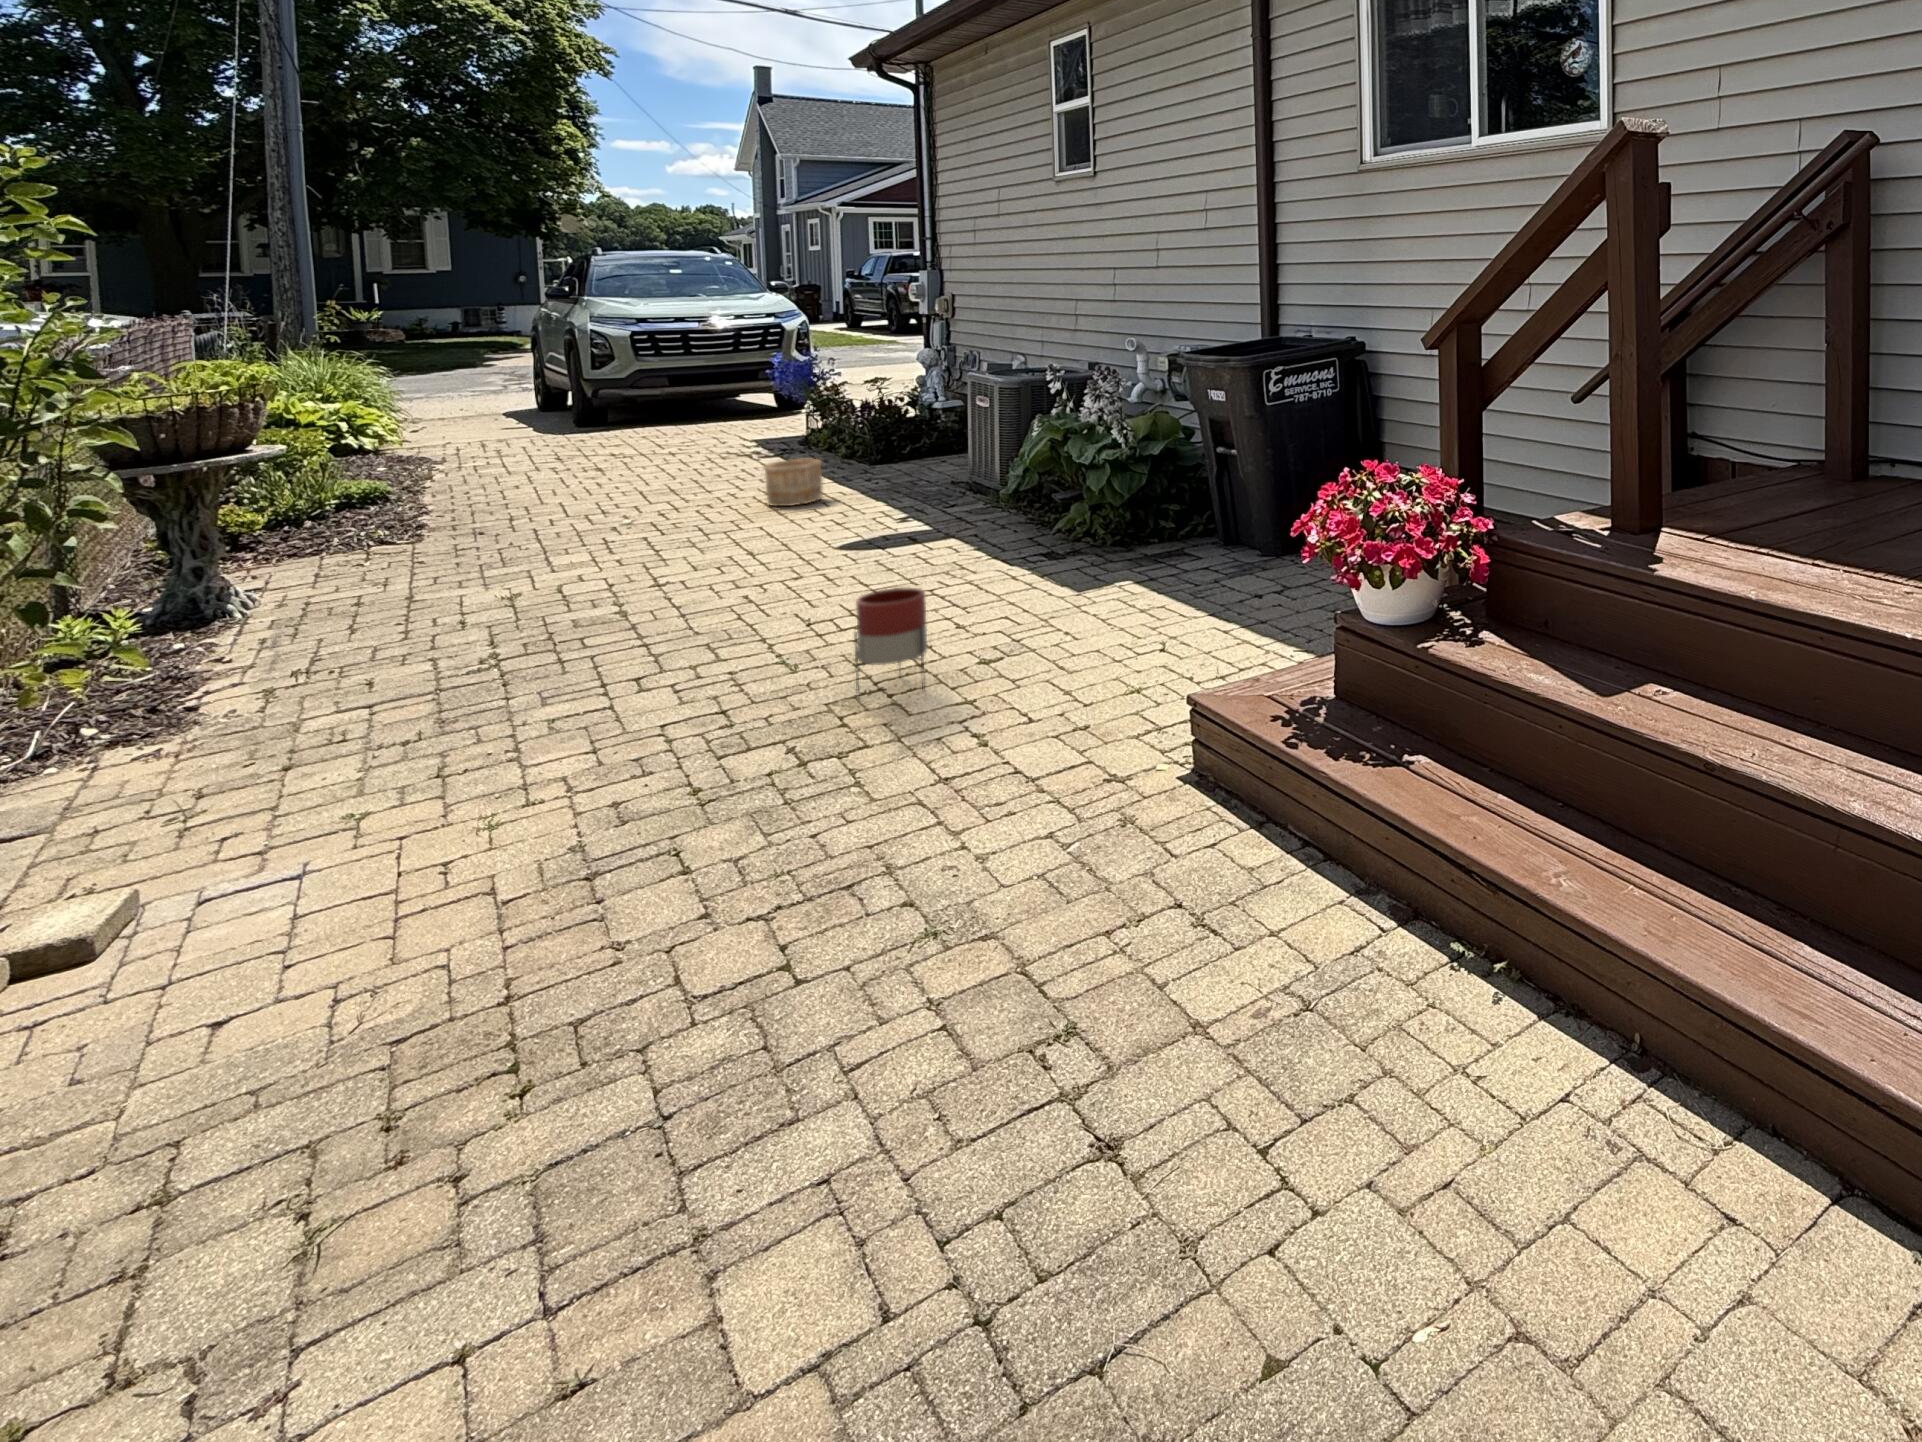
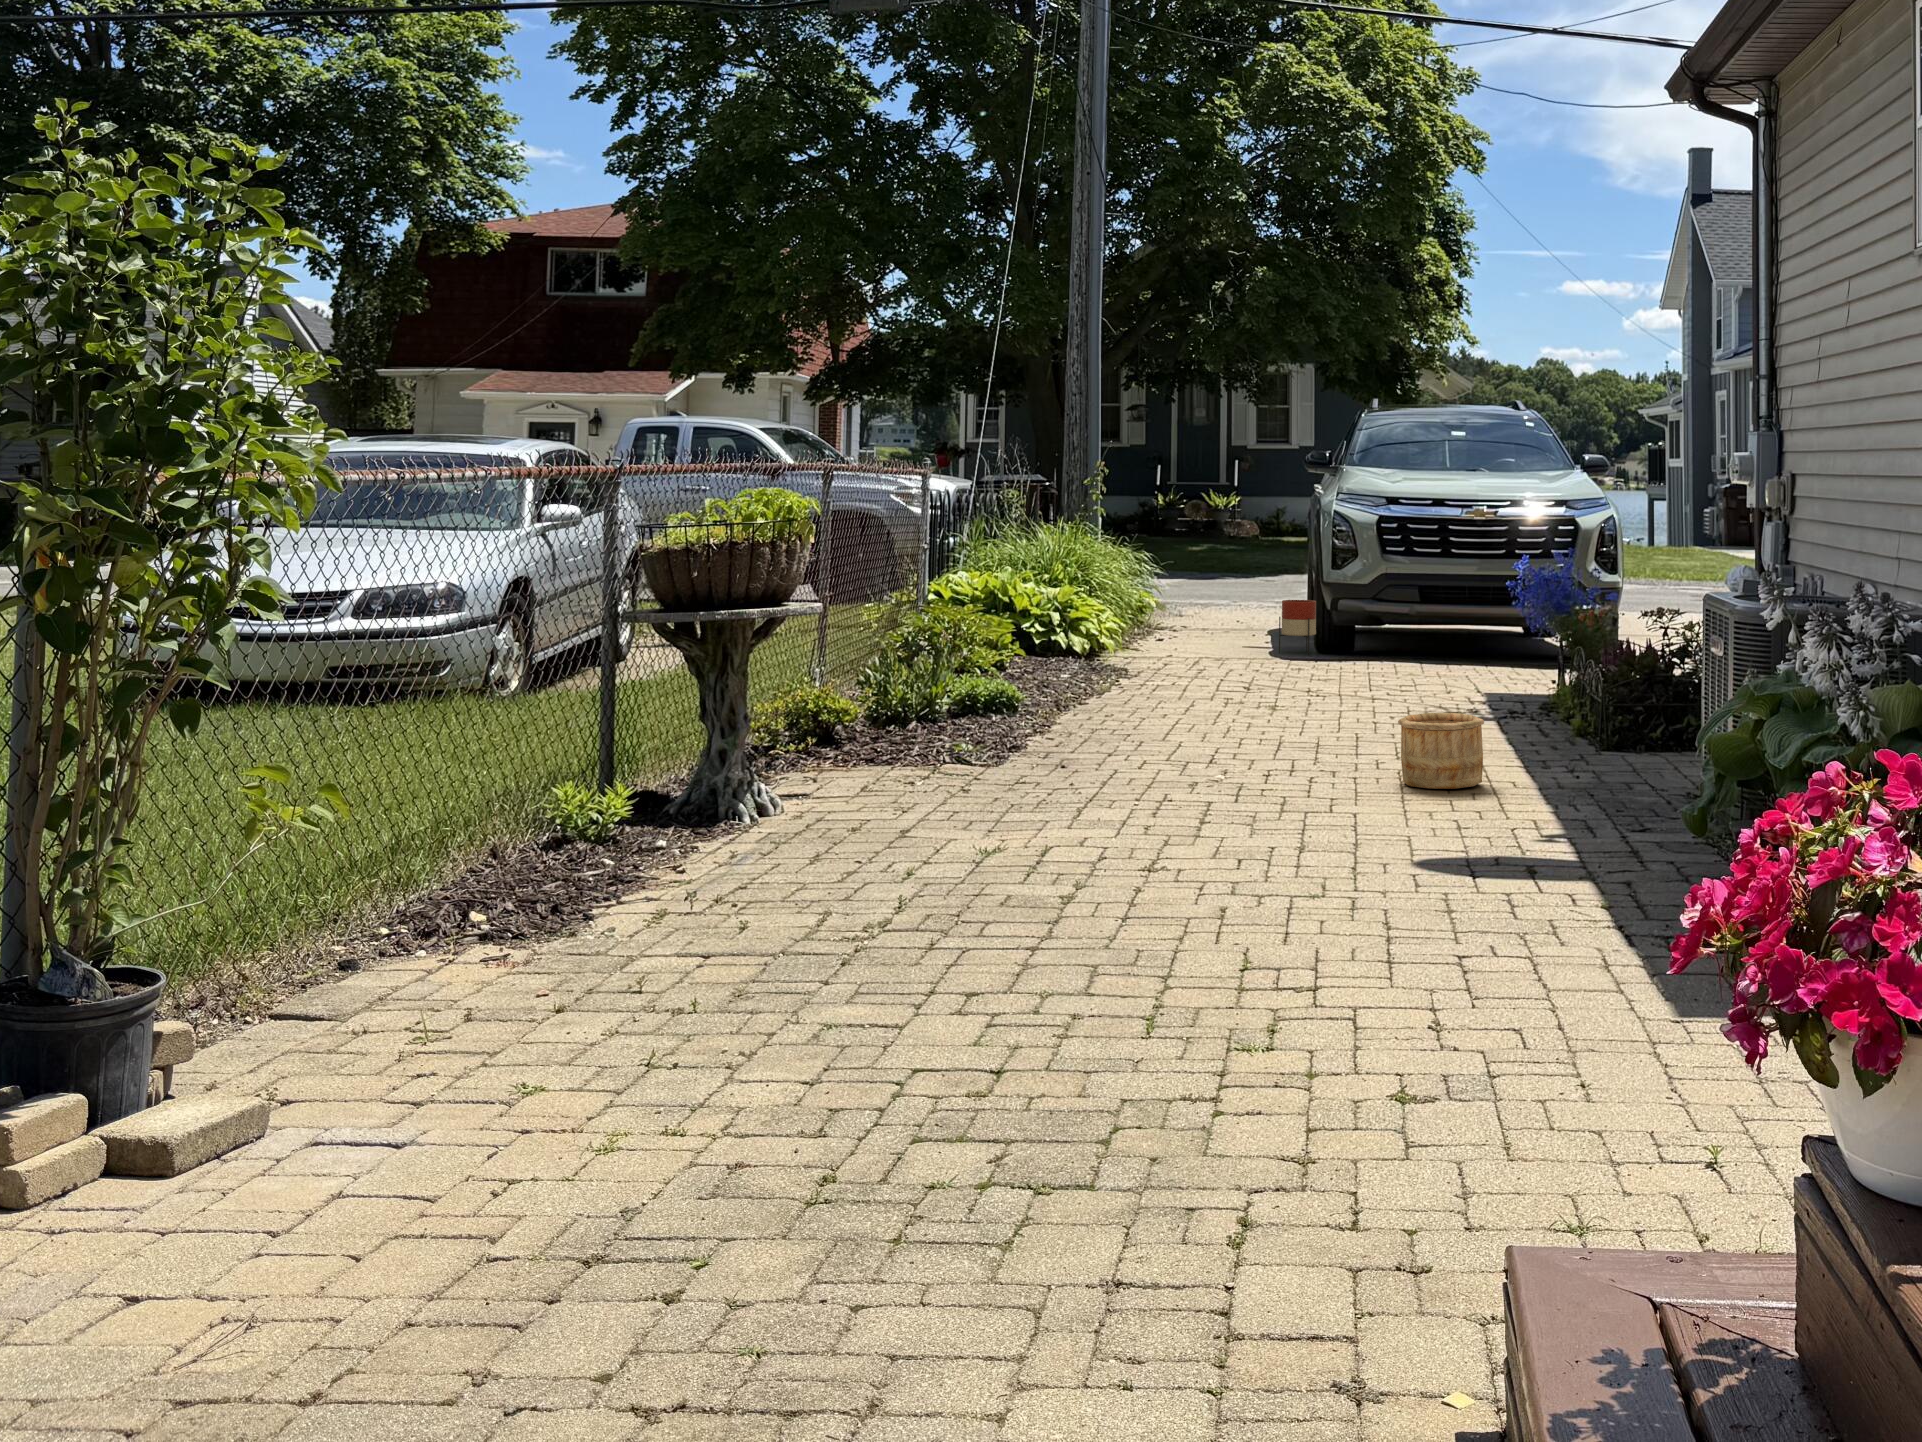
planter: present [854,588,928,690] -> present [1279,600,1316,655]

